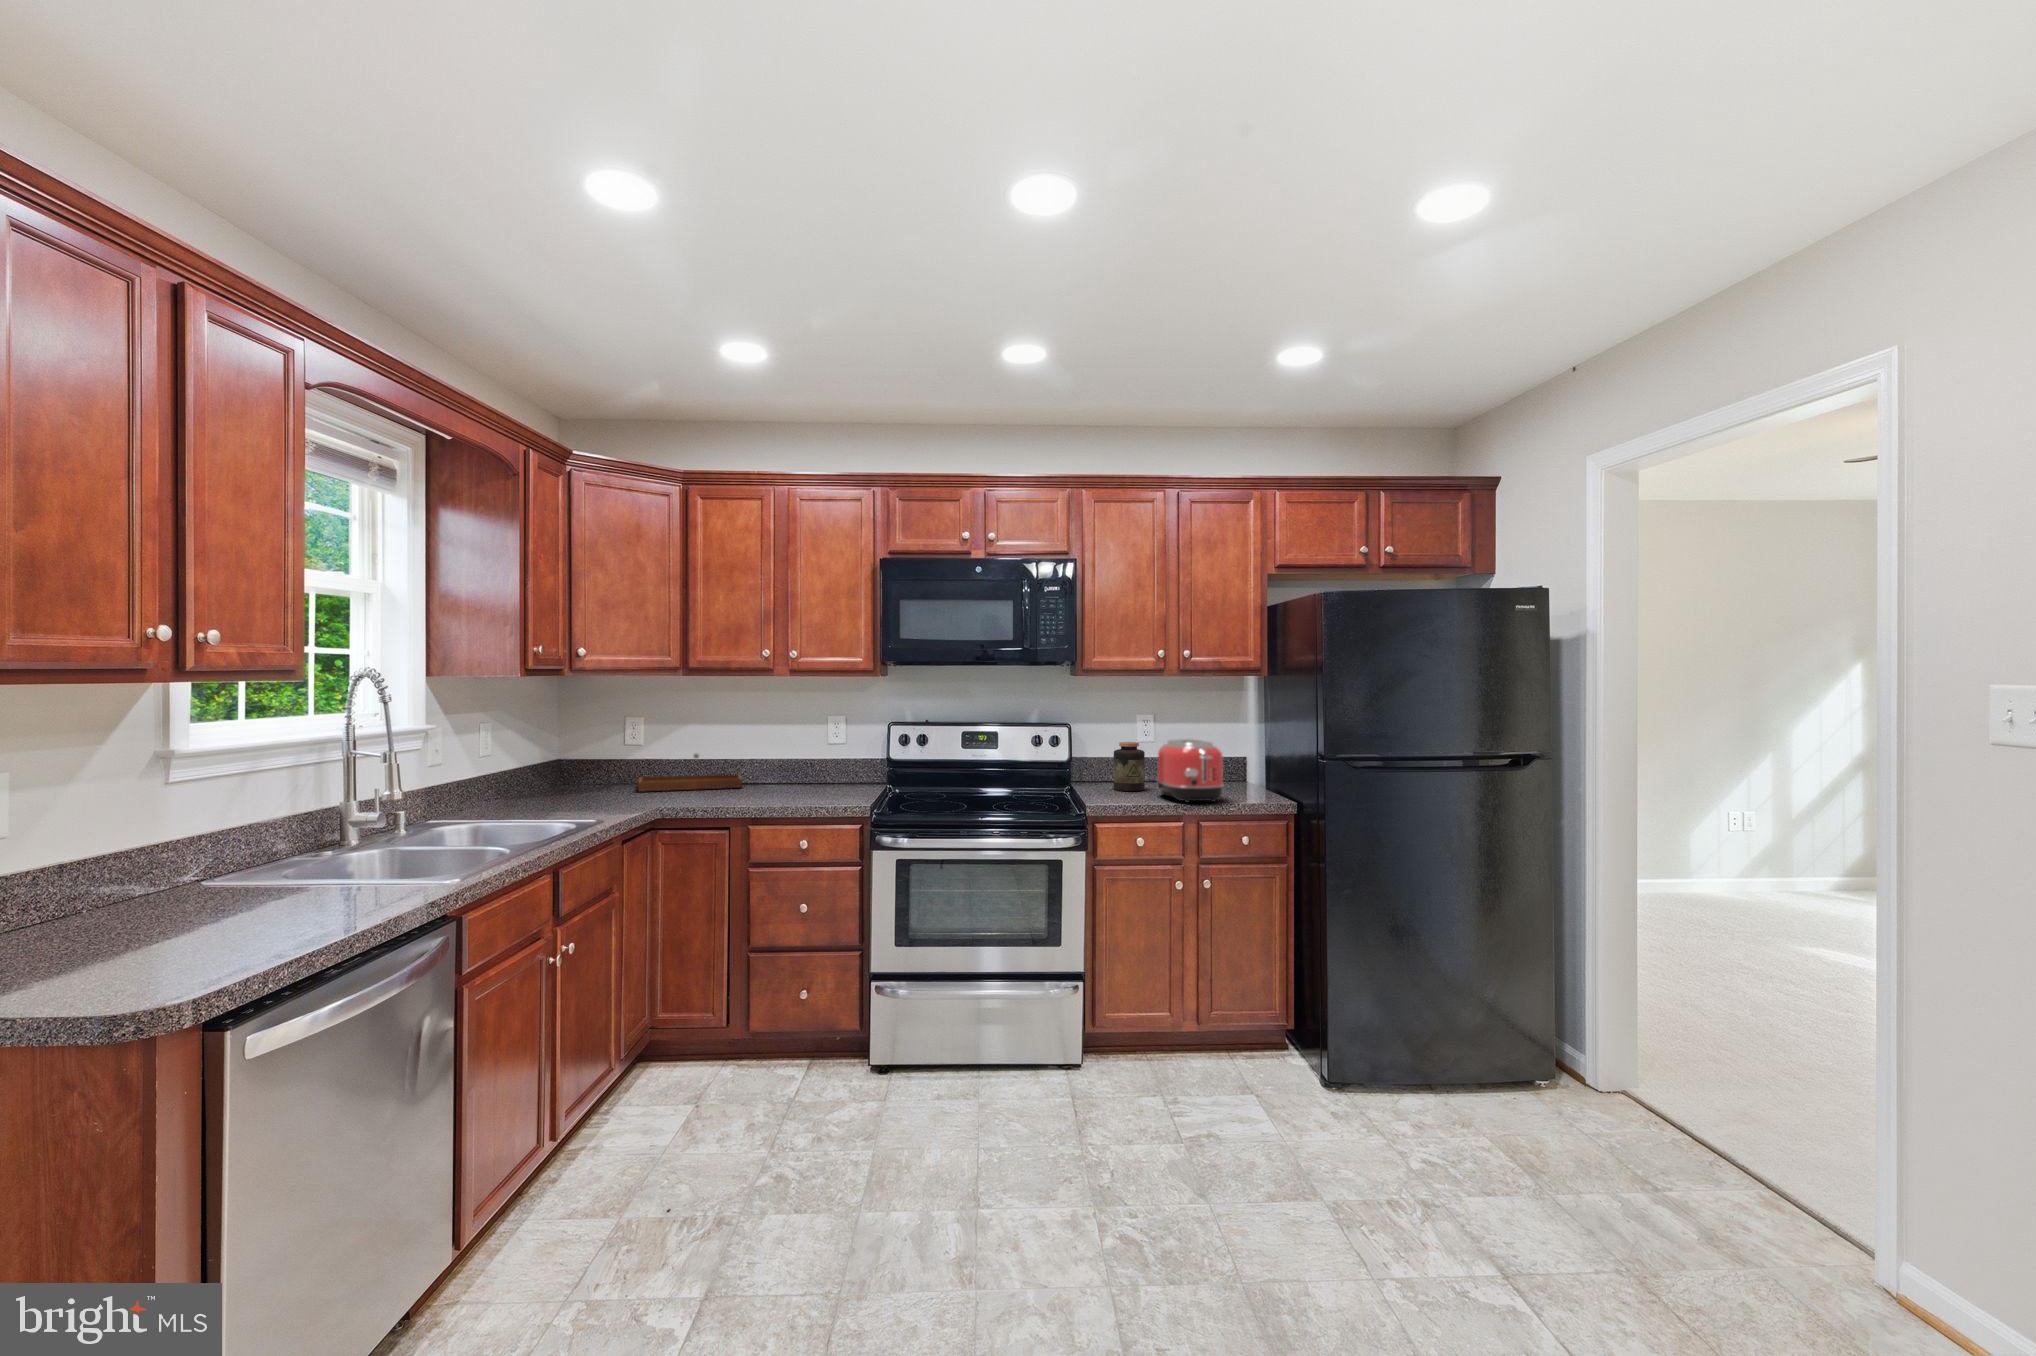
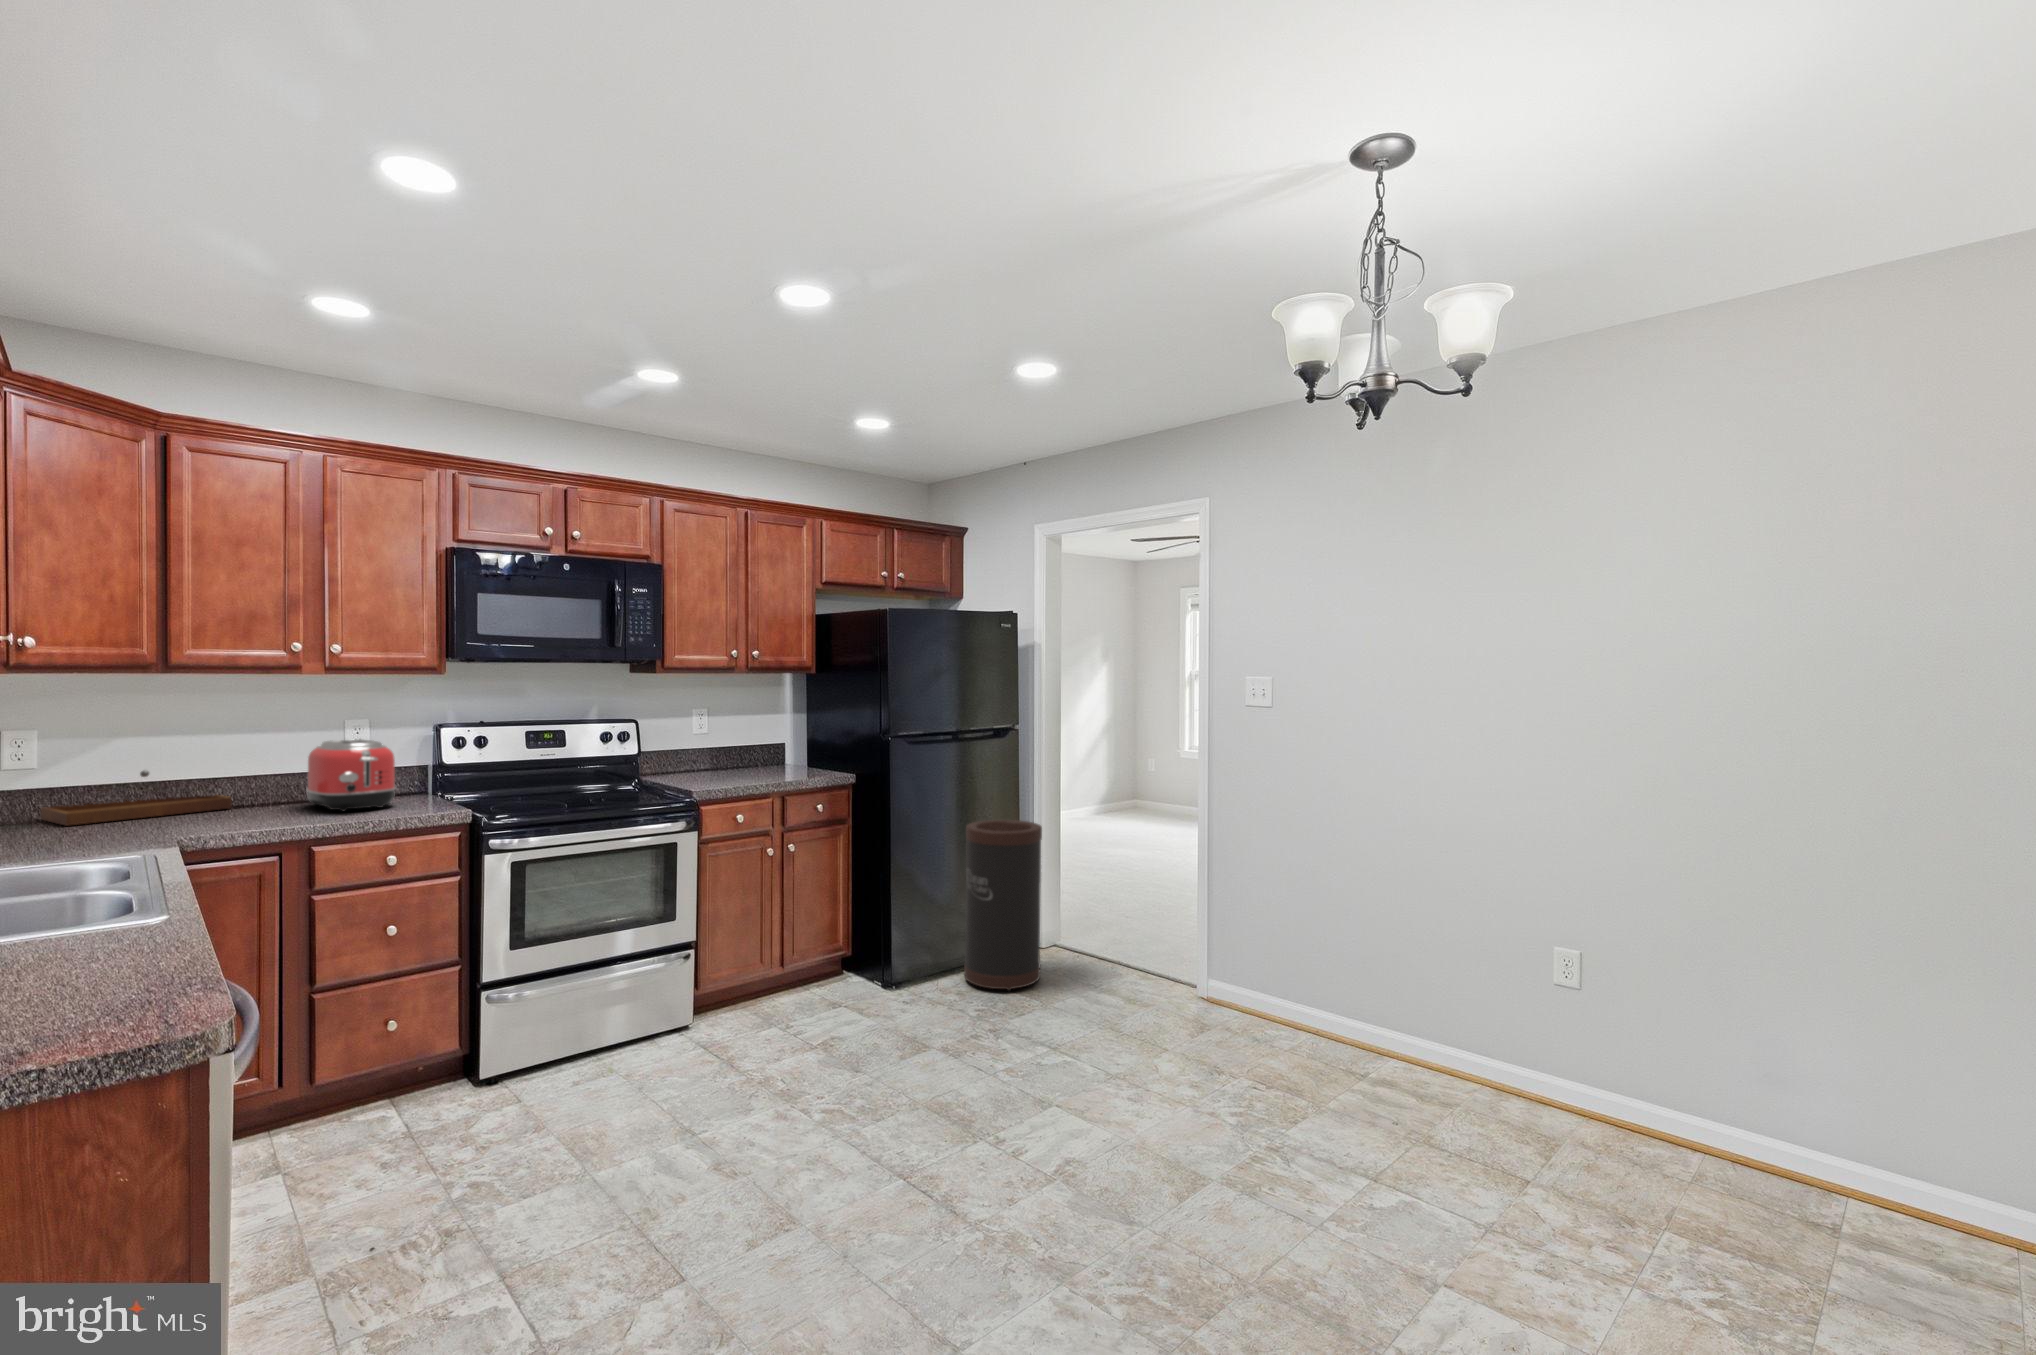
toaster: present [1157,739,1224,802] -> present [306,739,395,812]
jar: present [1114,742,1145,791] -> none [678,733,708,777]
trash can: none [1434,884,1560,1147] -> present [964,820,1042,991]

